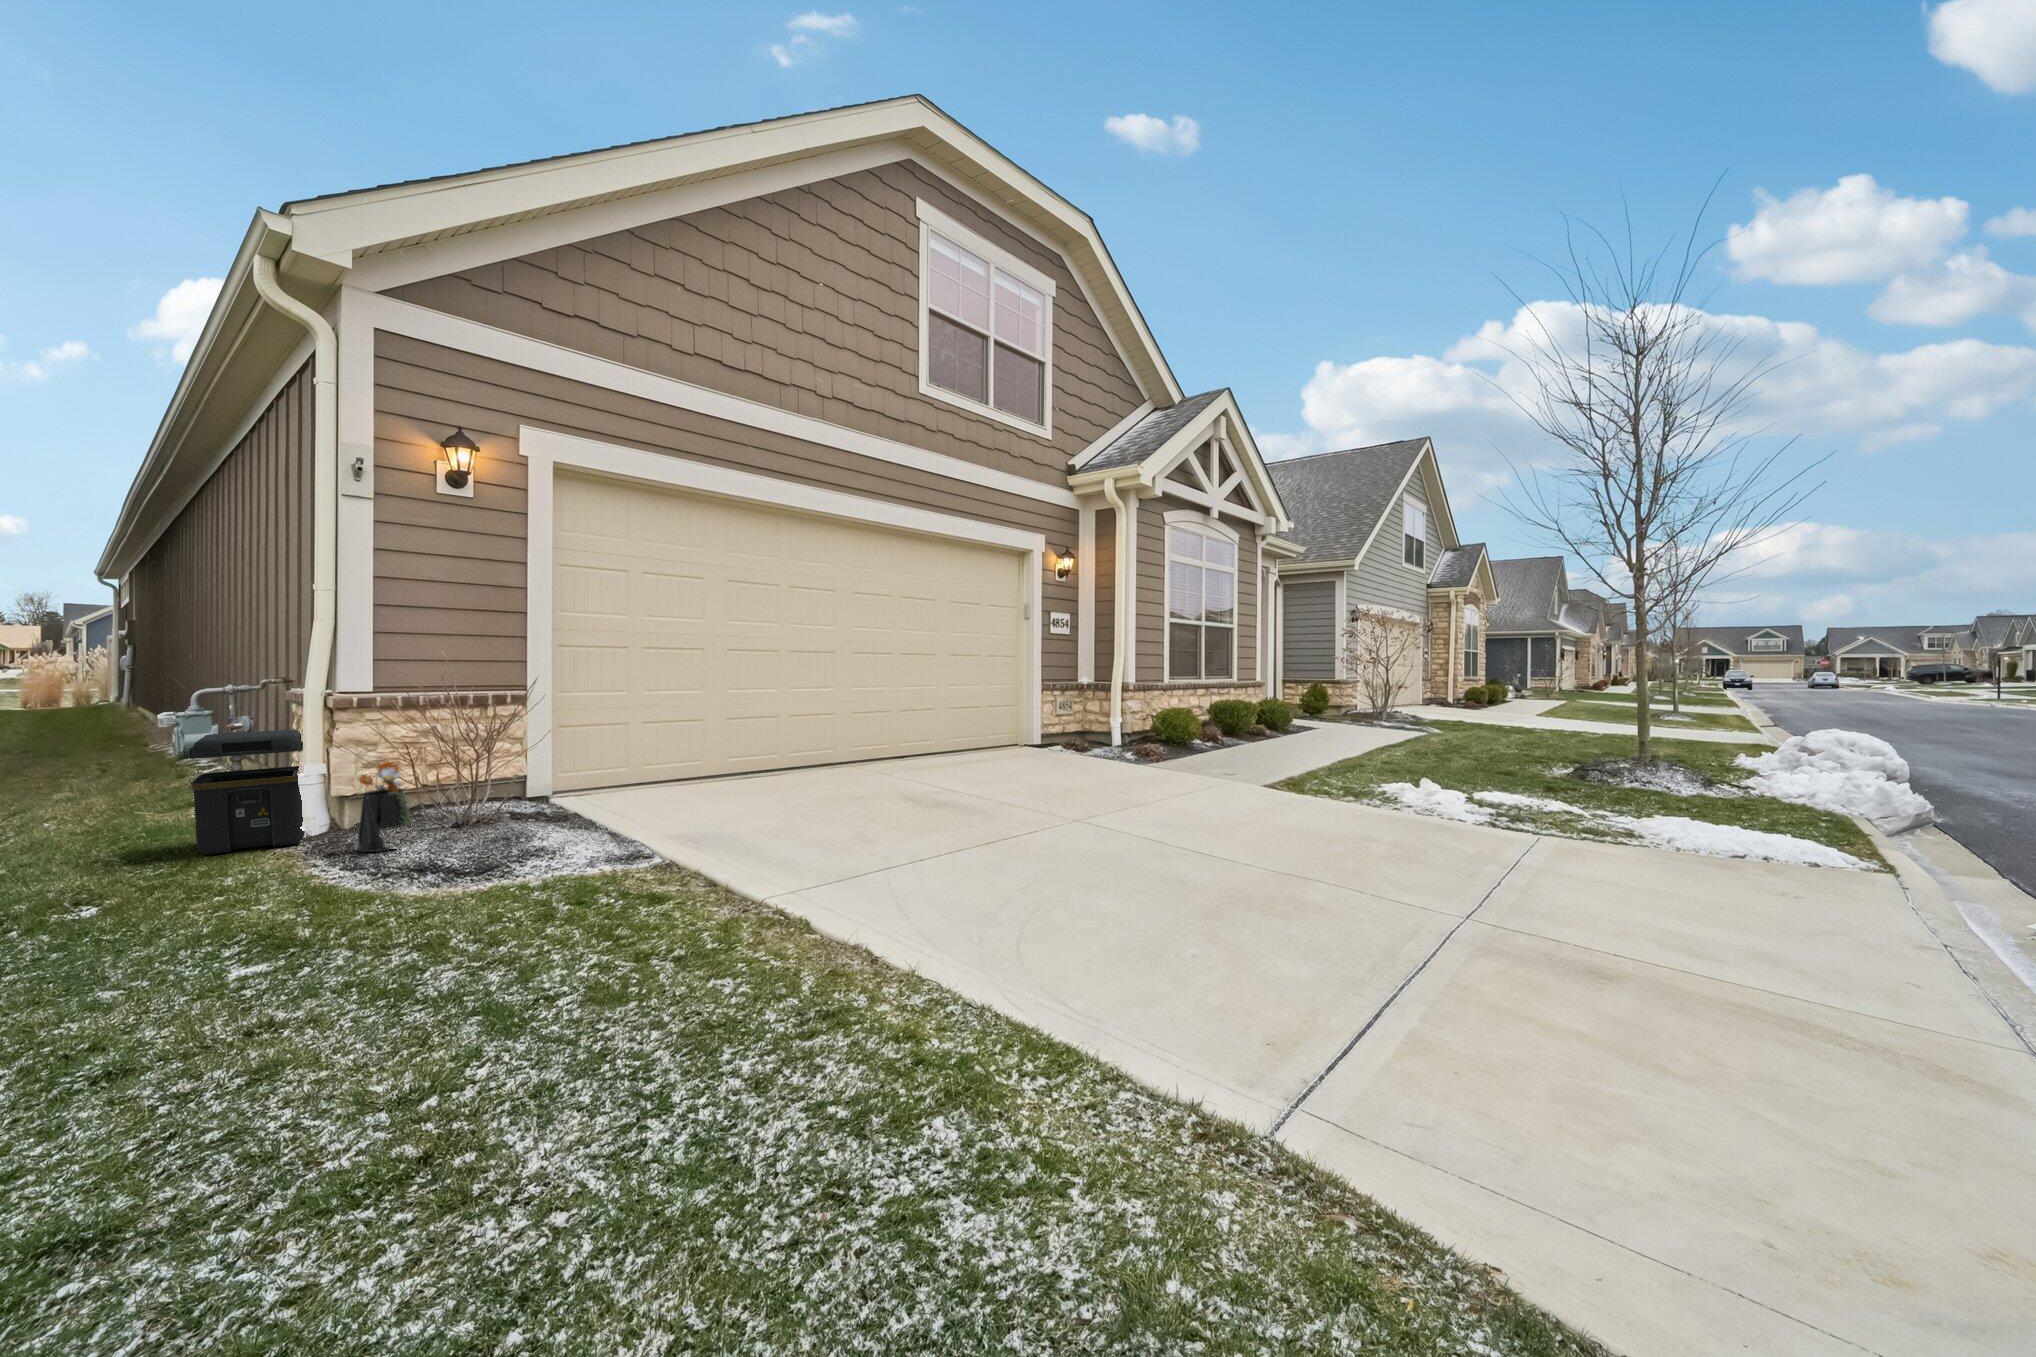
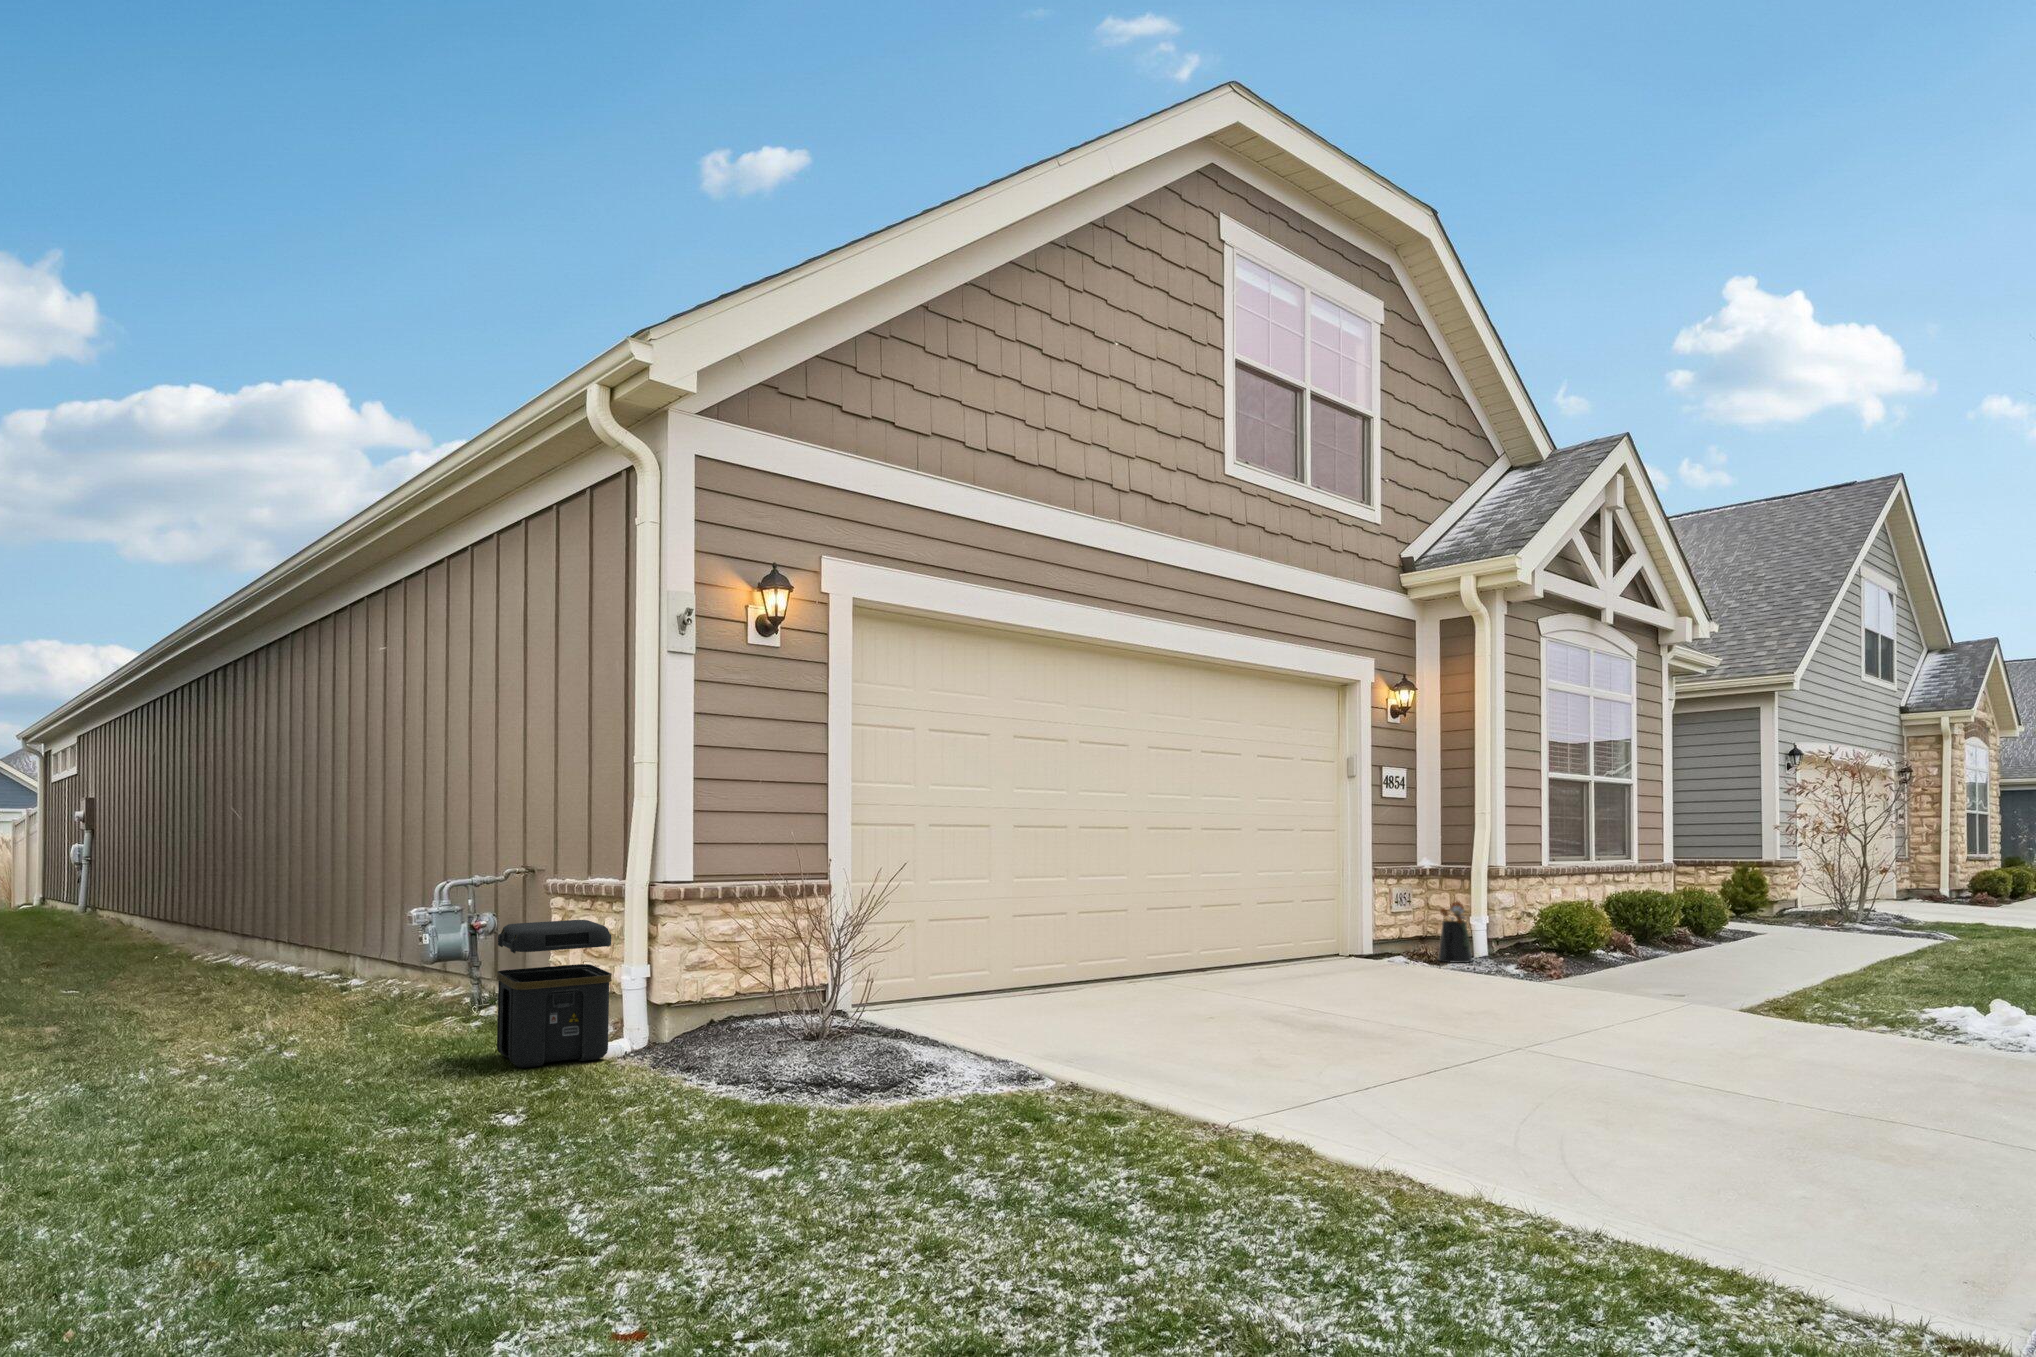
watering can: present [355,762,412,852] -> present [1438,902,1472,963]

